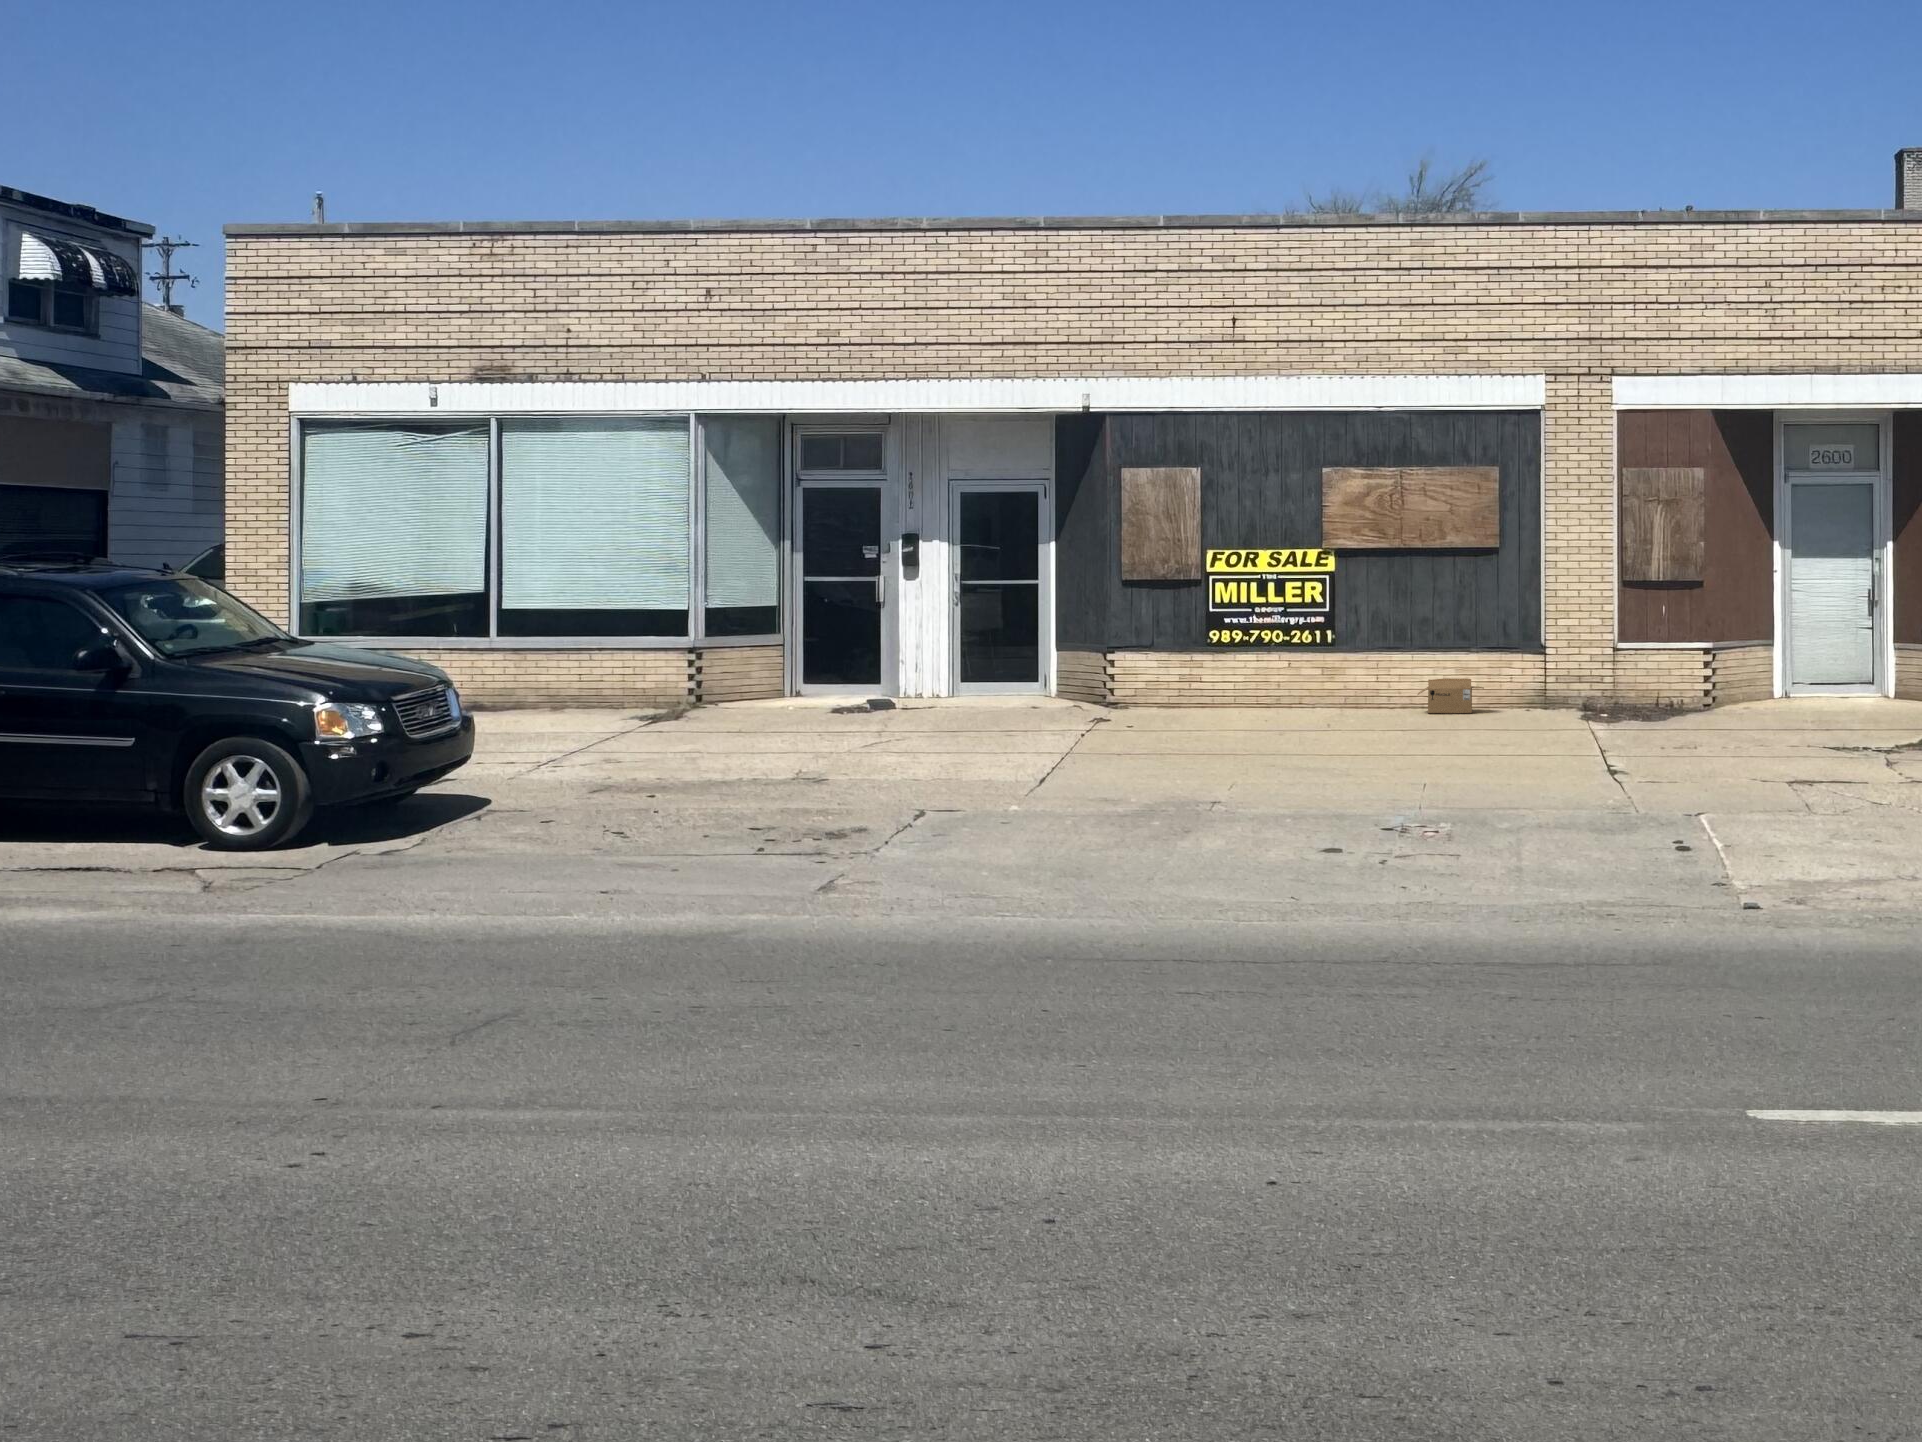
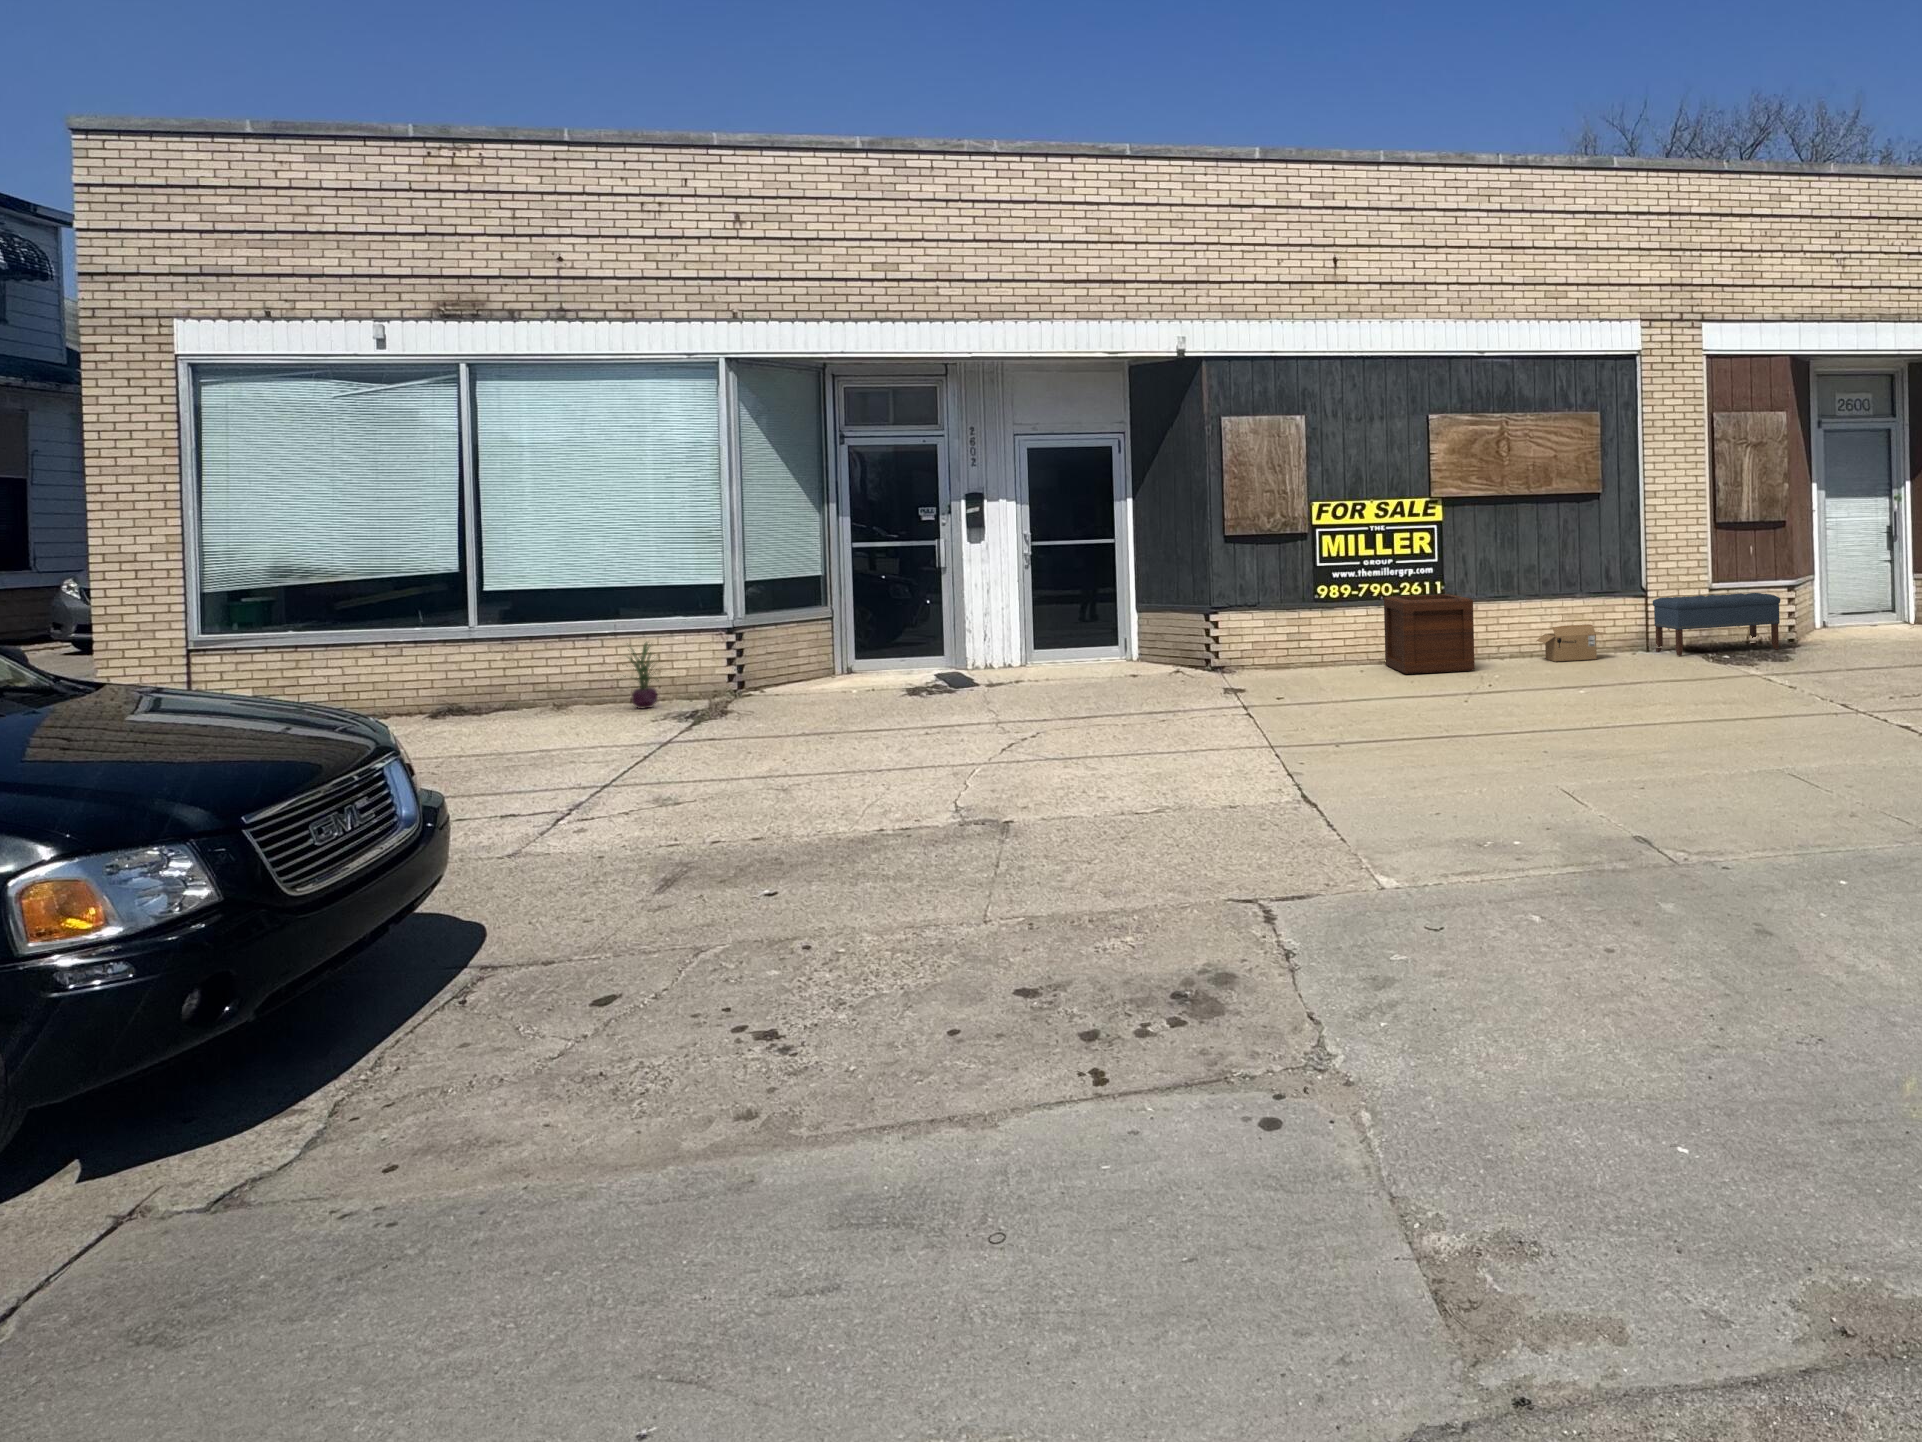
wooden crate: none [1263,644,1338,717] -> present [1384,594,1474,674]
bench: none [1550,655,1675,714] -> present [1653,593,1780,656]
decorative plant: none [580,658,647,715] -> present [624,642,658,708]

